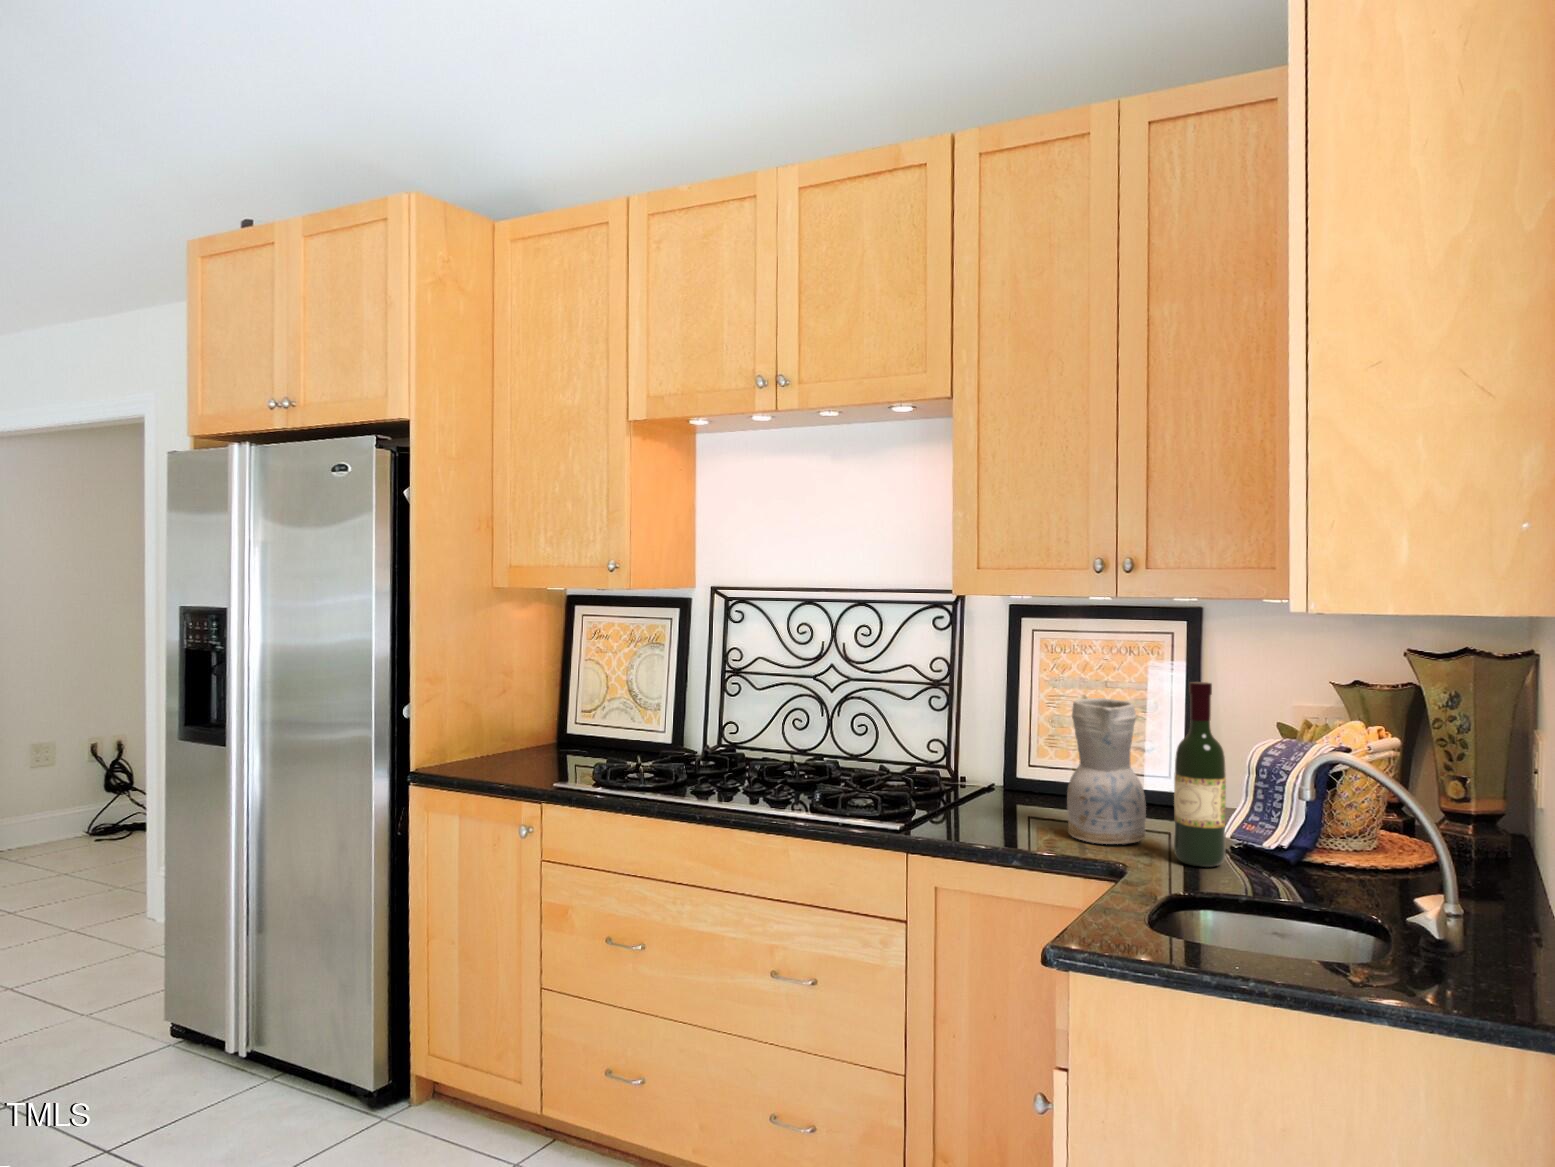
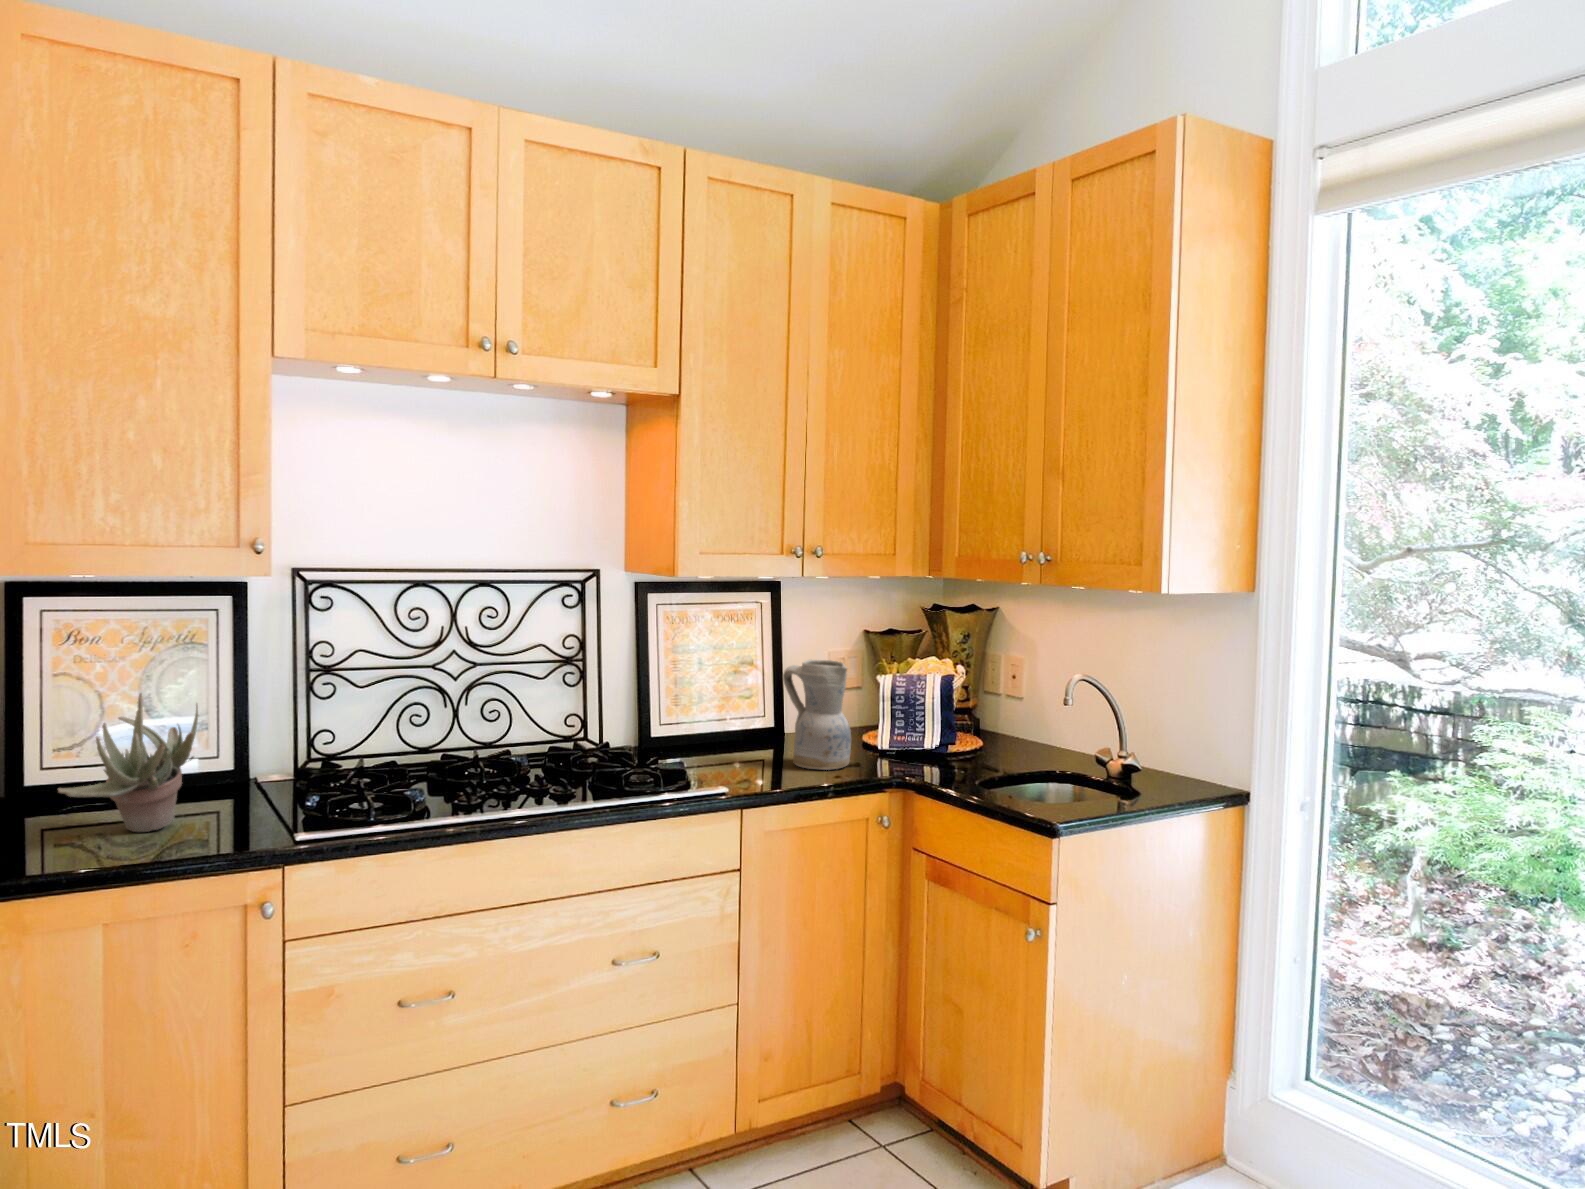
succulent plant: none [461,665,566,766] -> present [58,693,198,832]
wine bottle: present [1174,682,1226,867] -> none [886,642,920,769]

